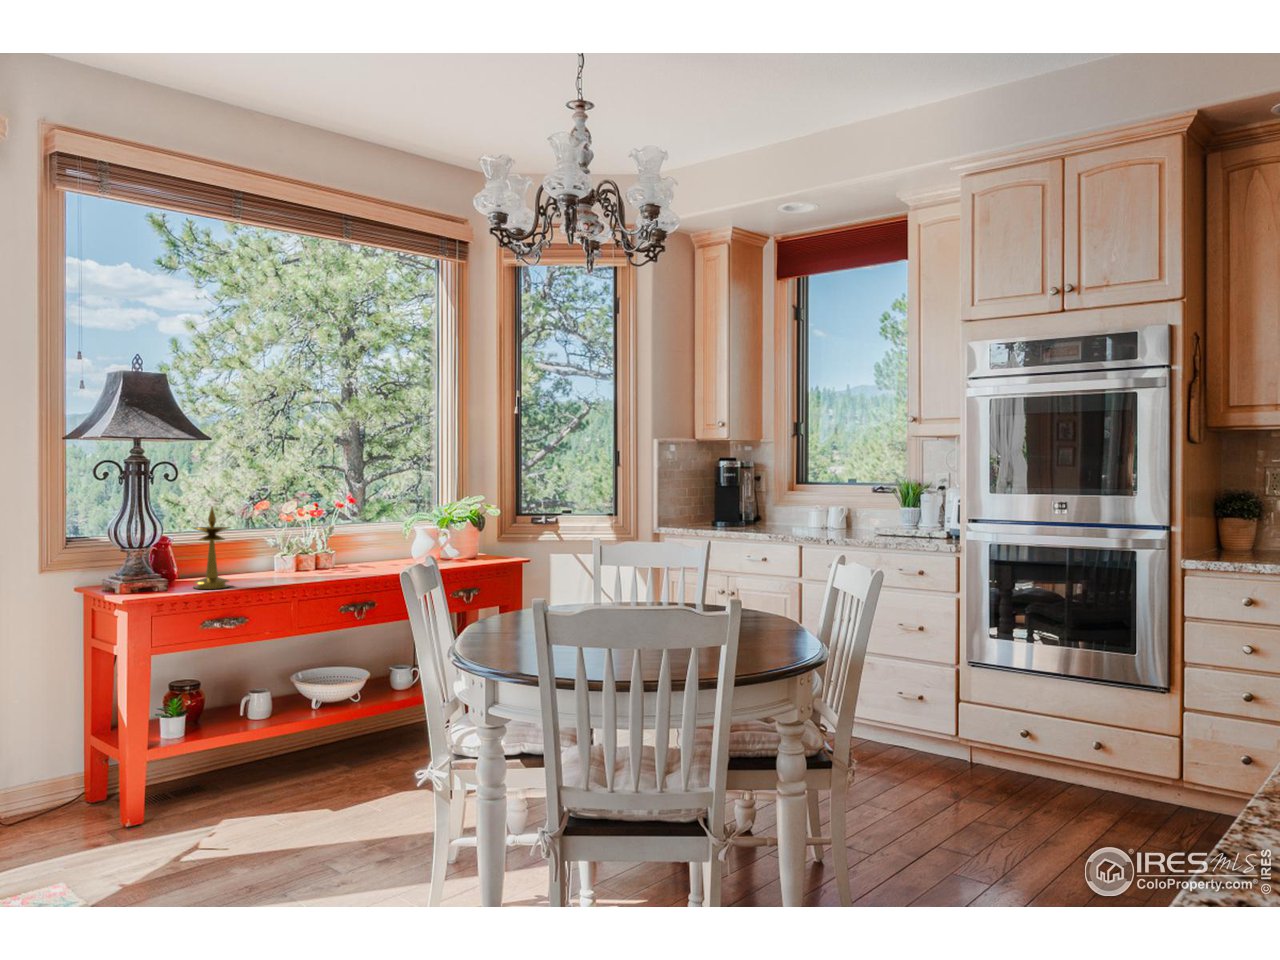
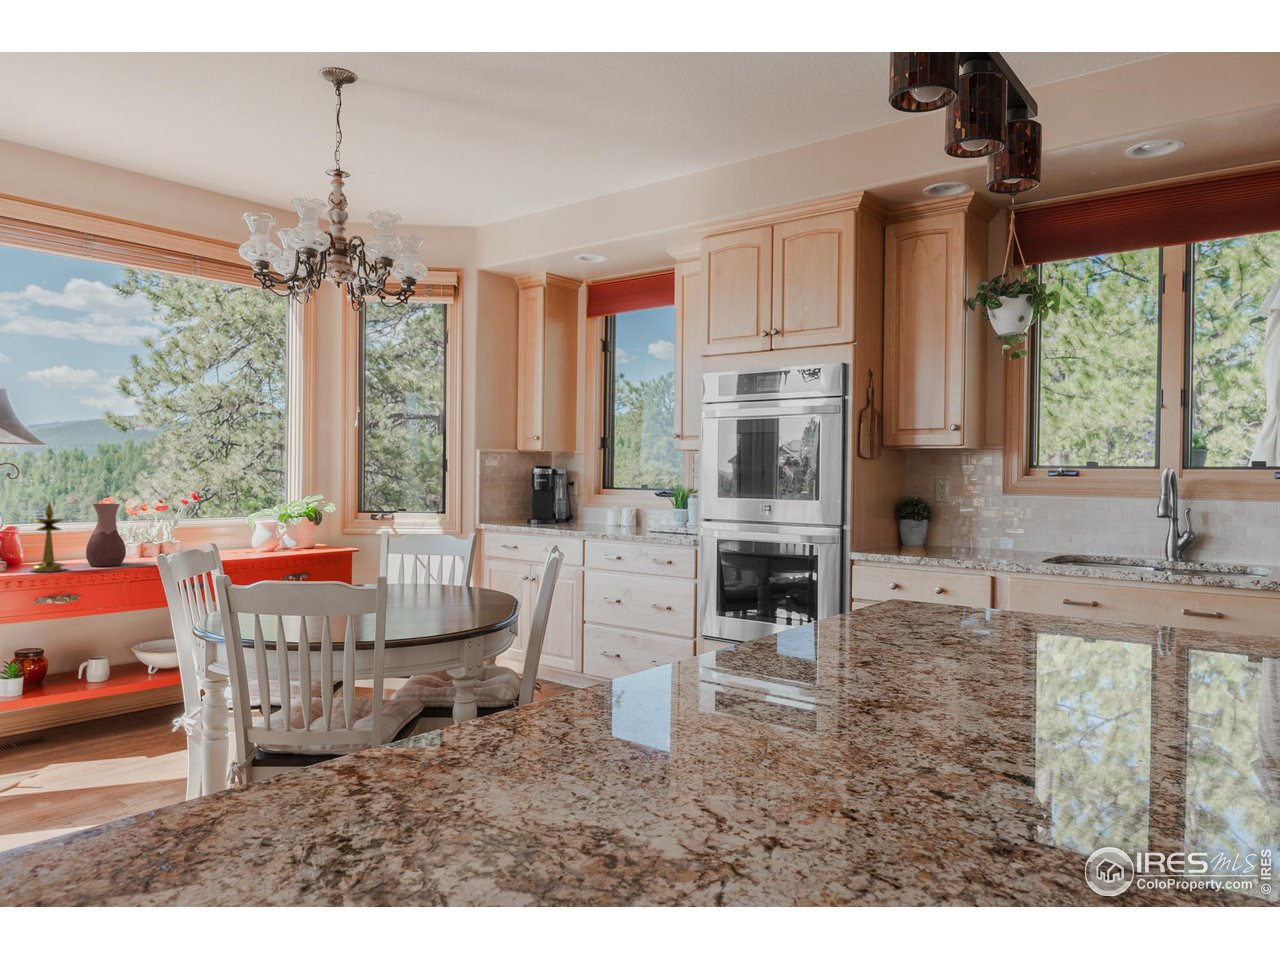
vase: none [247,508,289,582] -> present [86,504,126,566]

